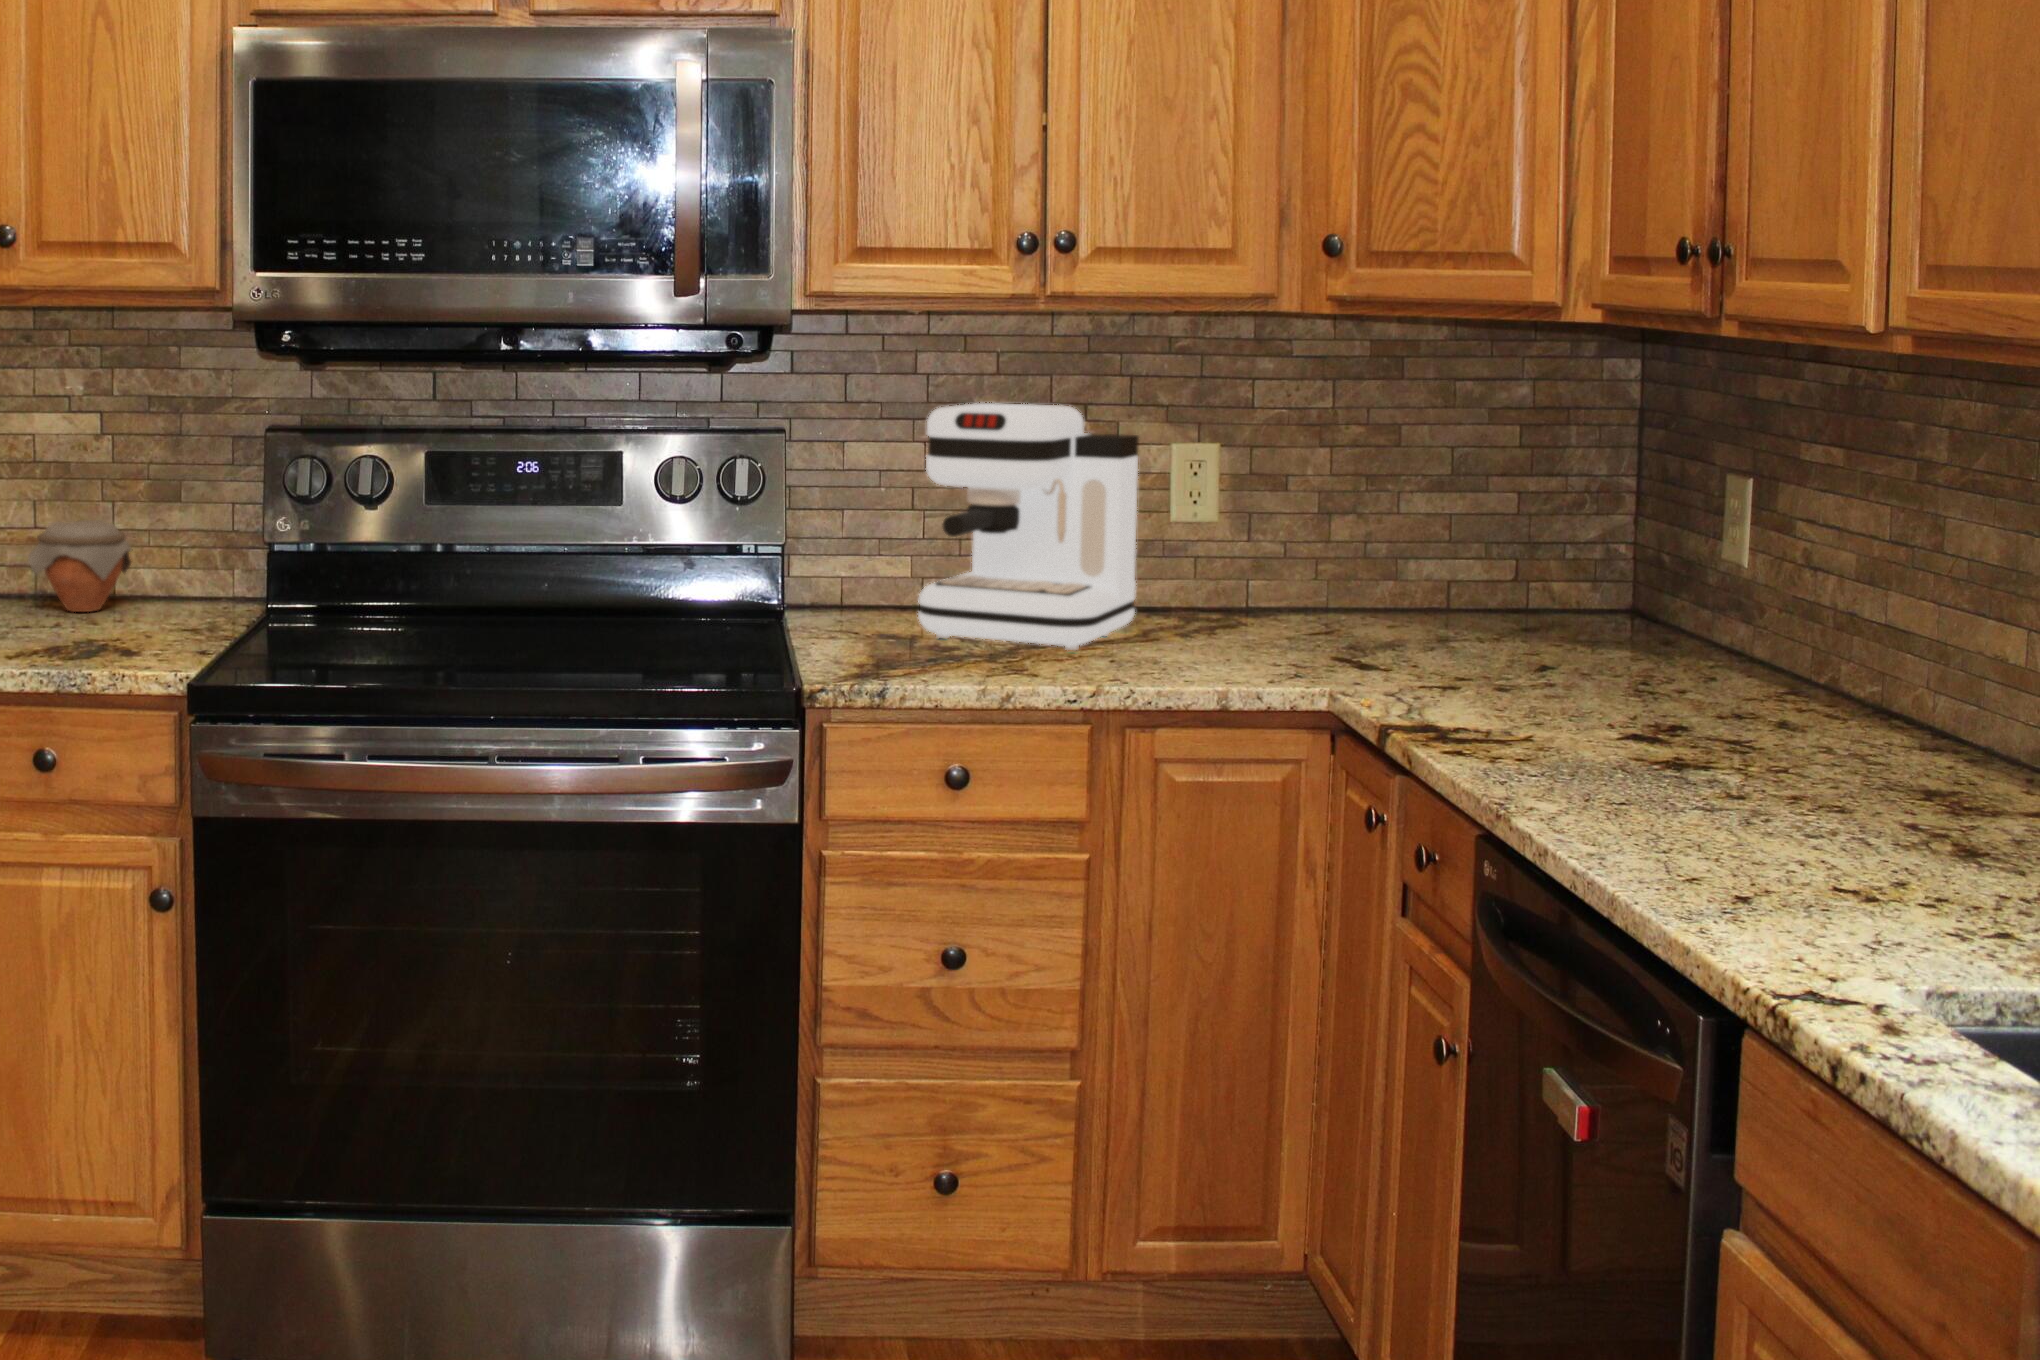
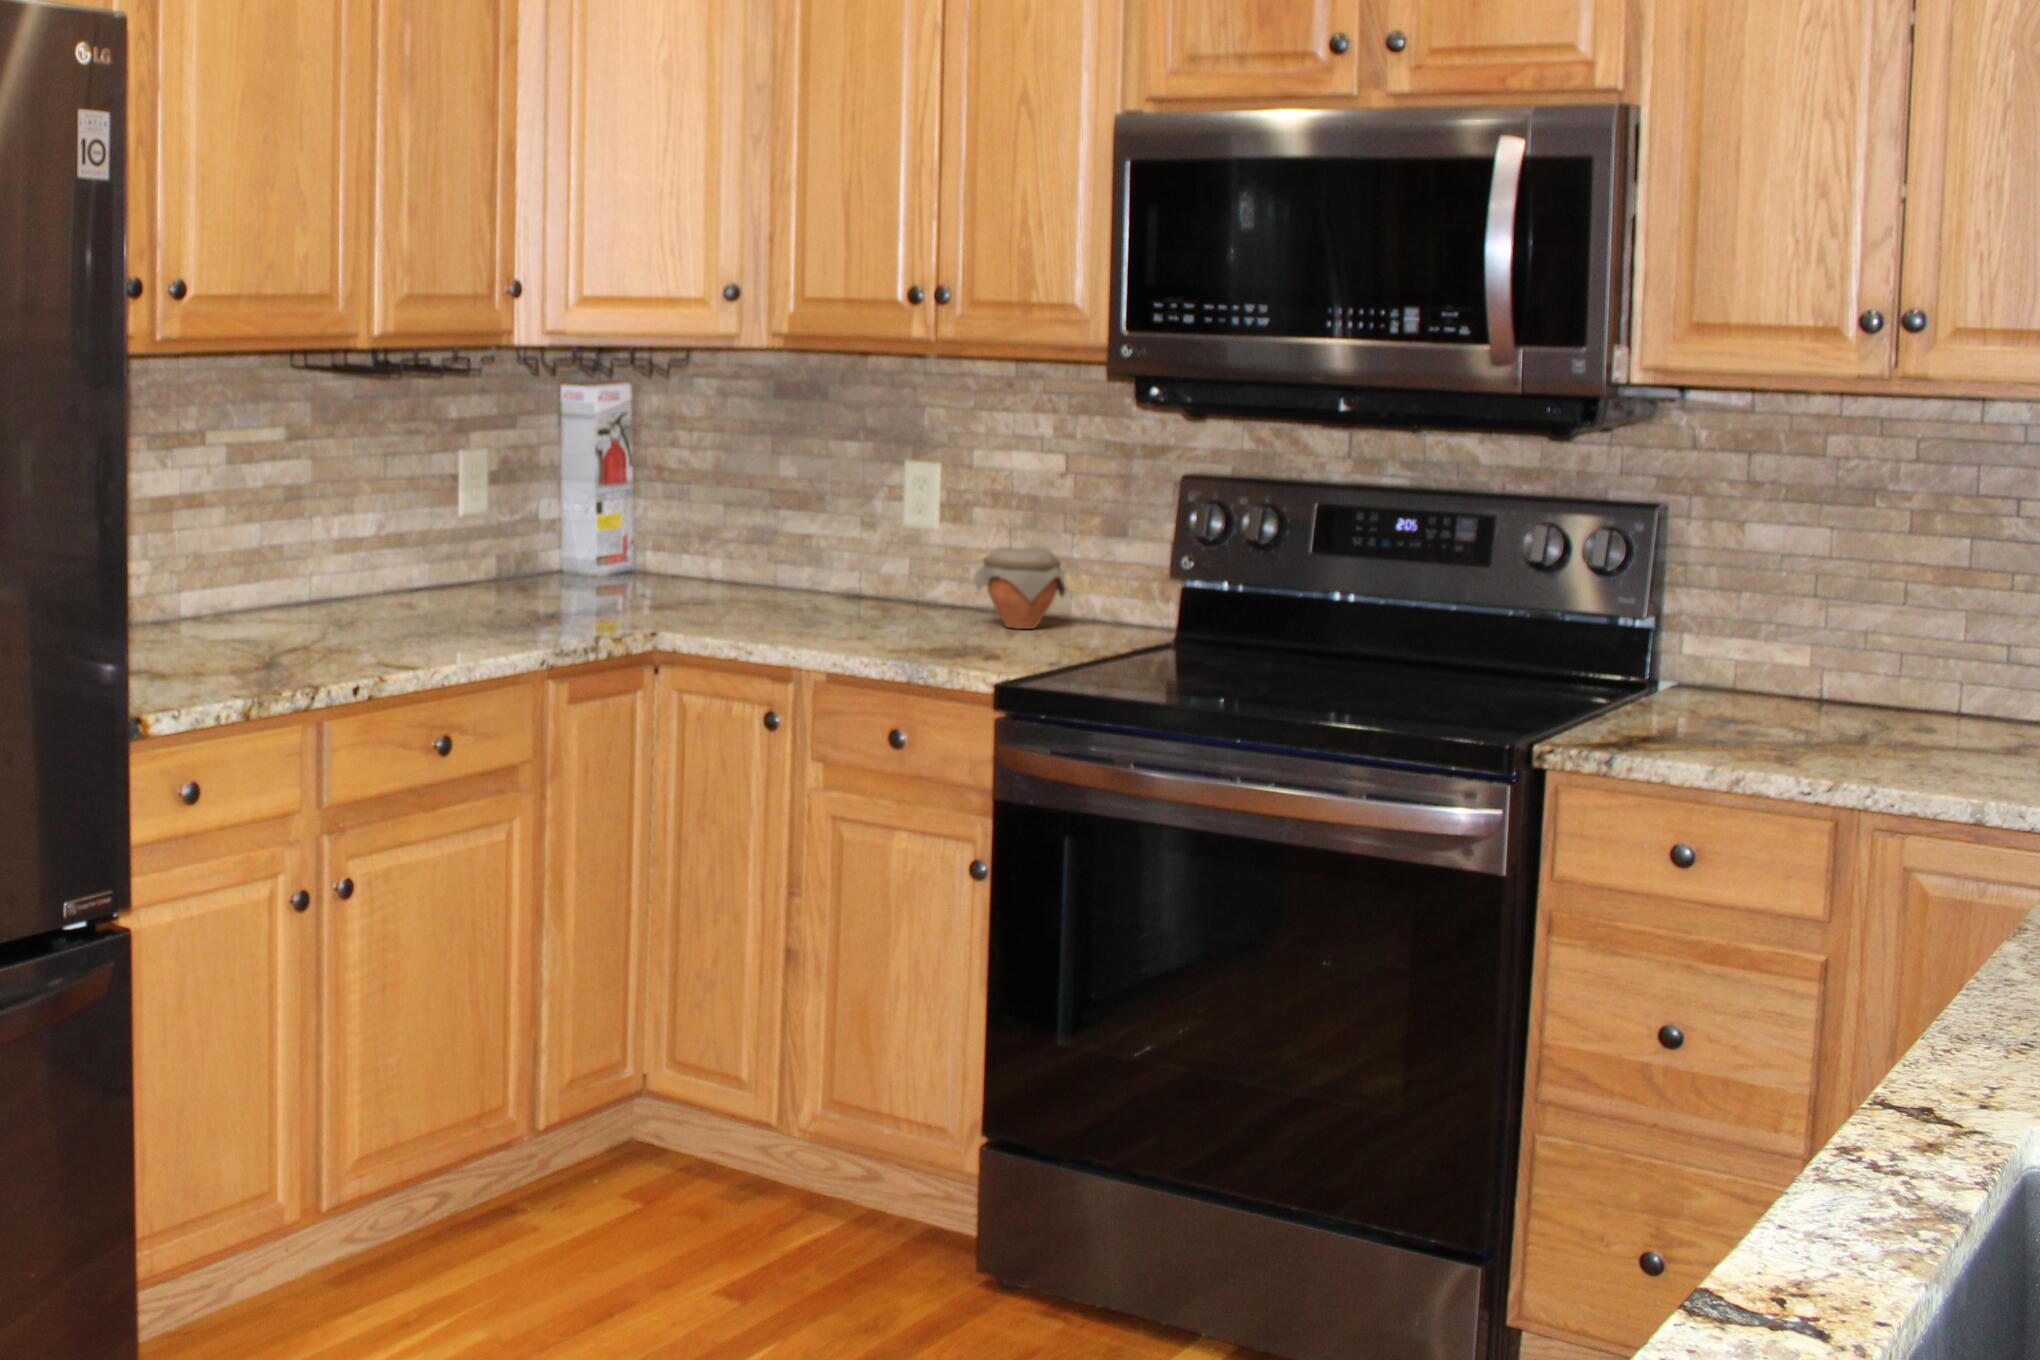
coffee maker: present [918,403,1139,650] -> none [1731,487,2020,749]

